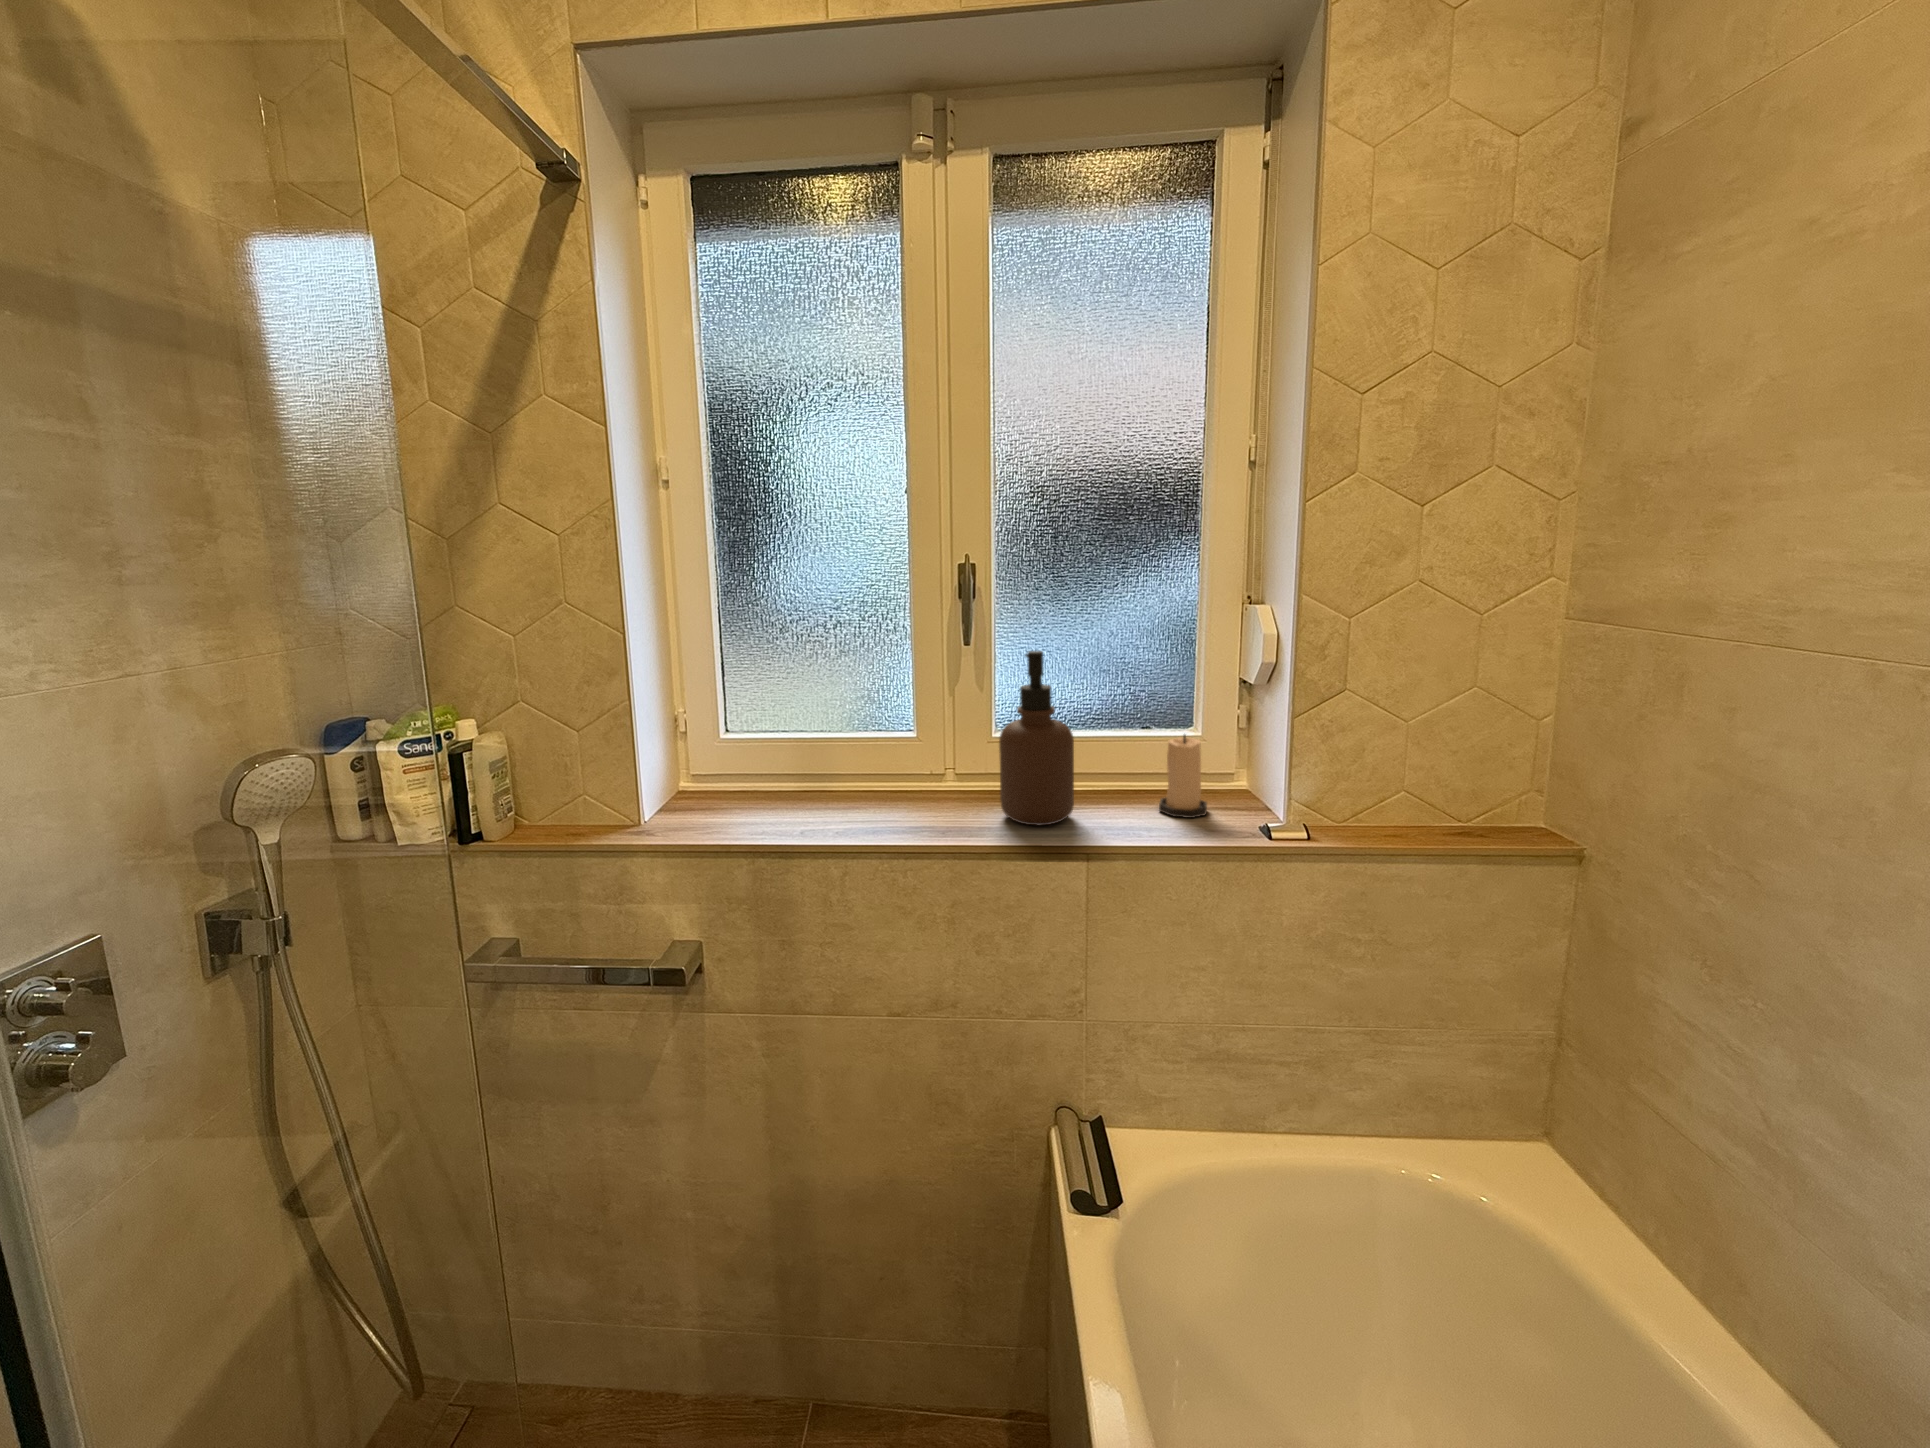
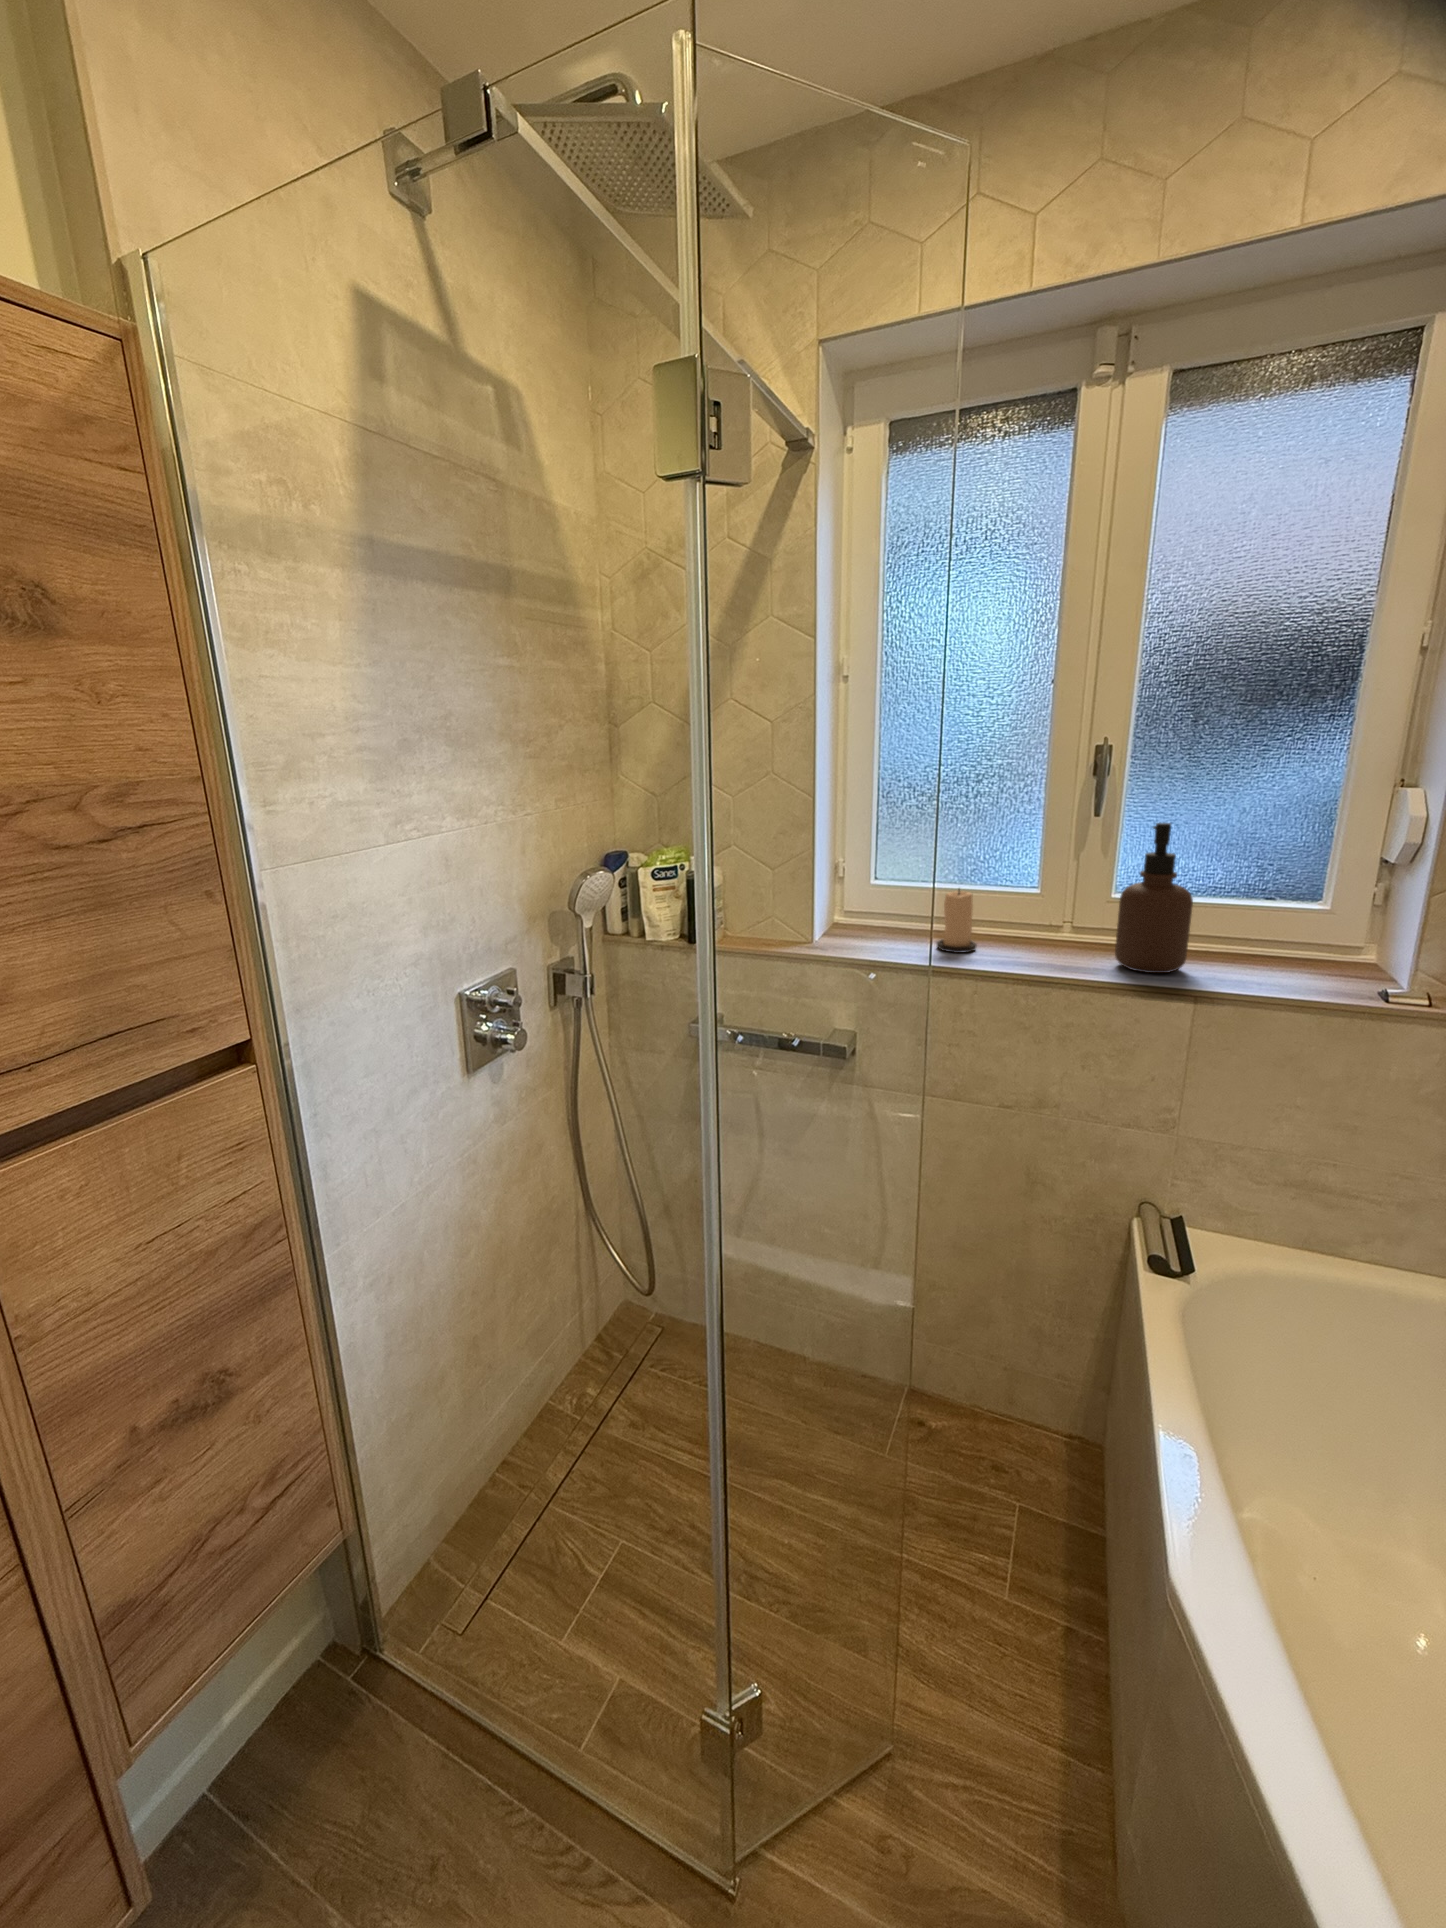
candle: present [1159,735,1207,818] -> present [937,889,976,953]

